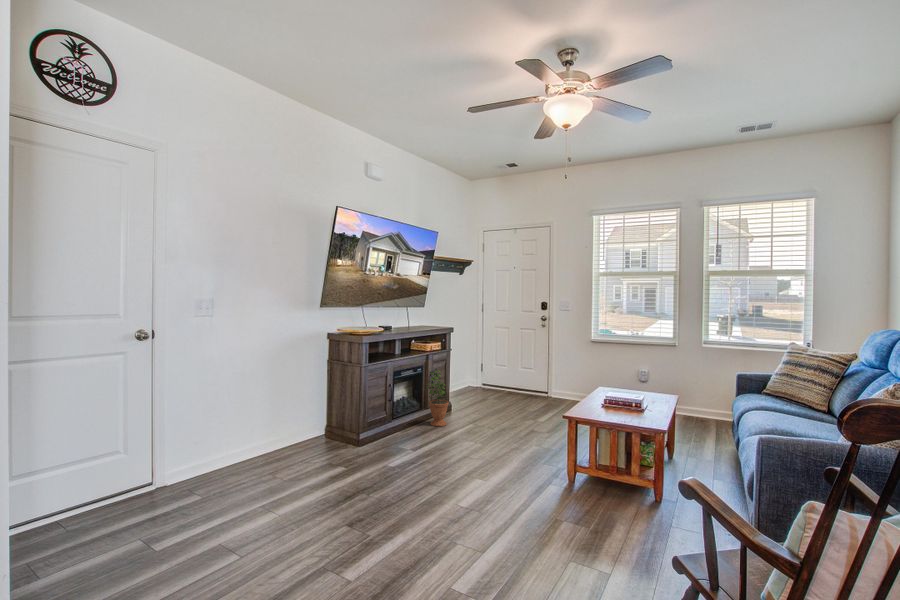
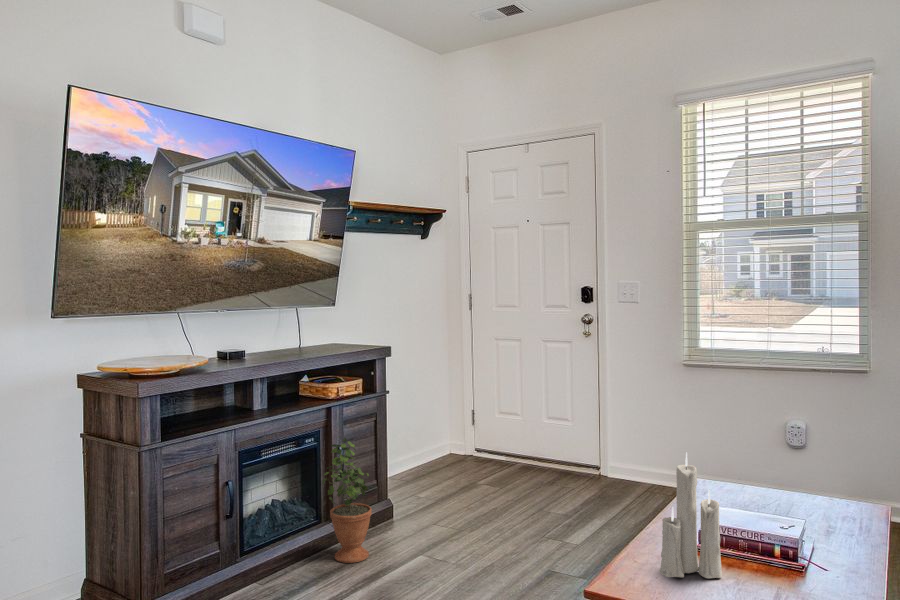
candle: none [590,361,614,413] -> present [659,452,722,578]

